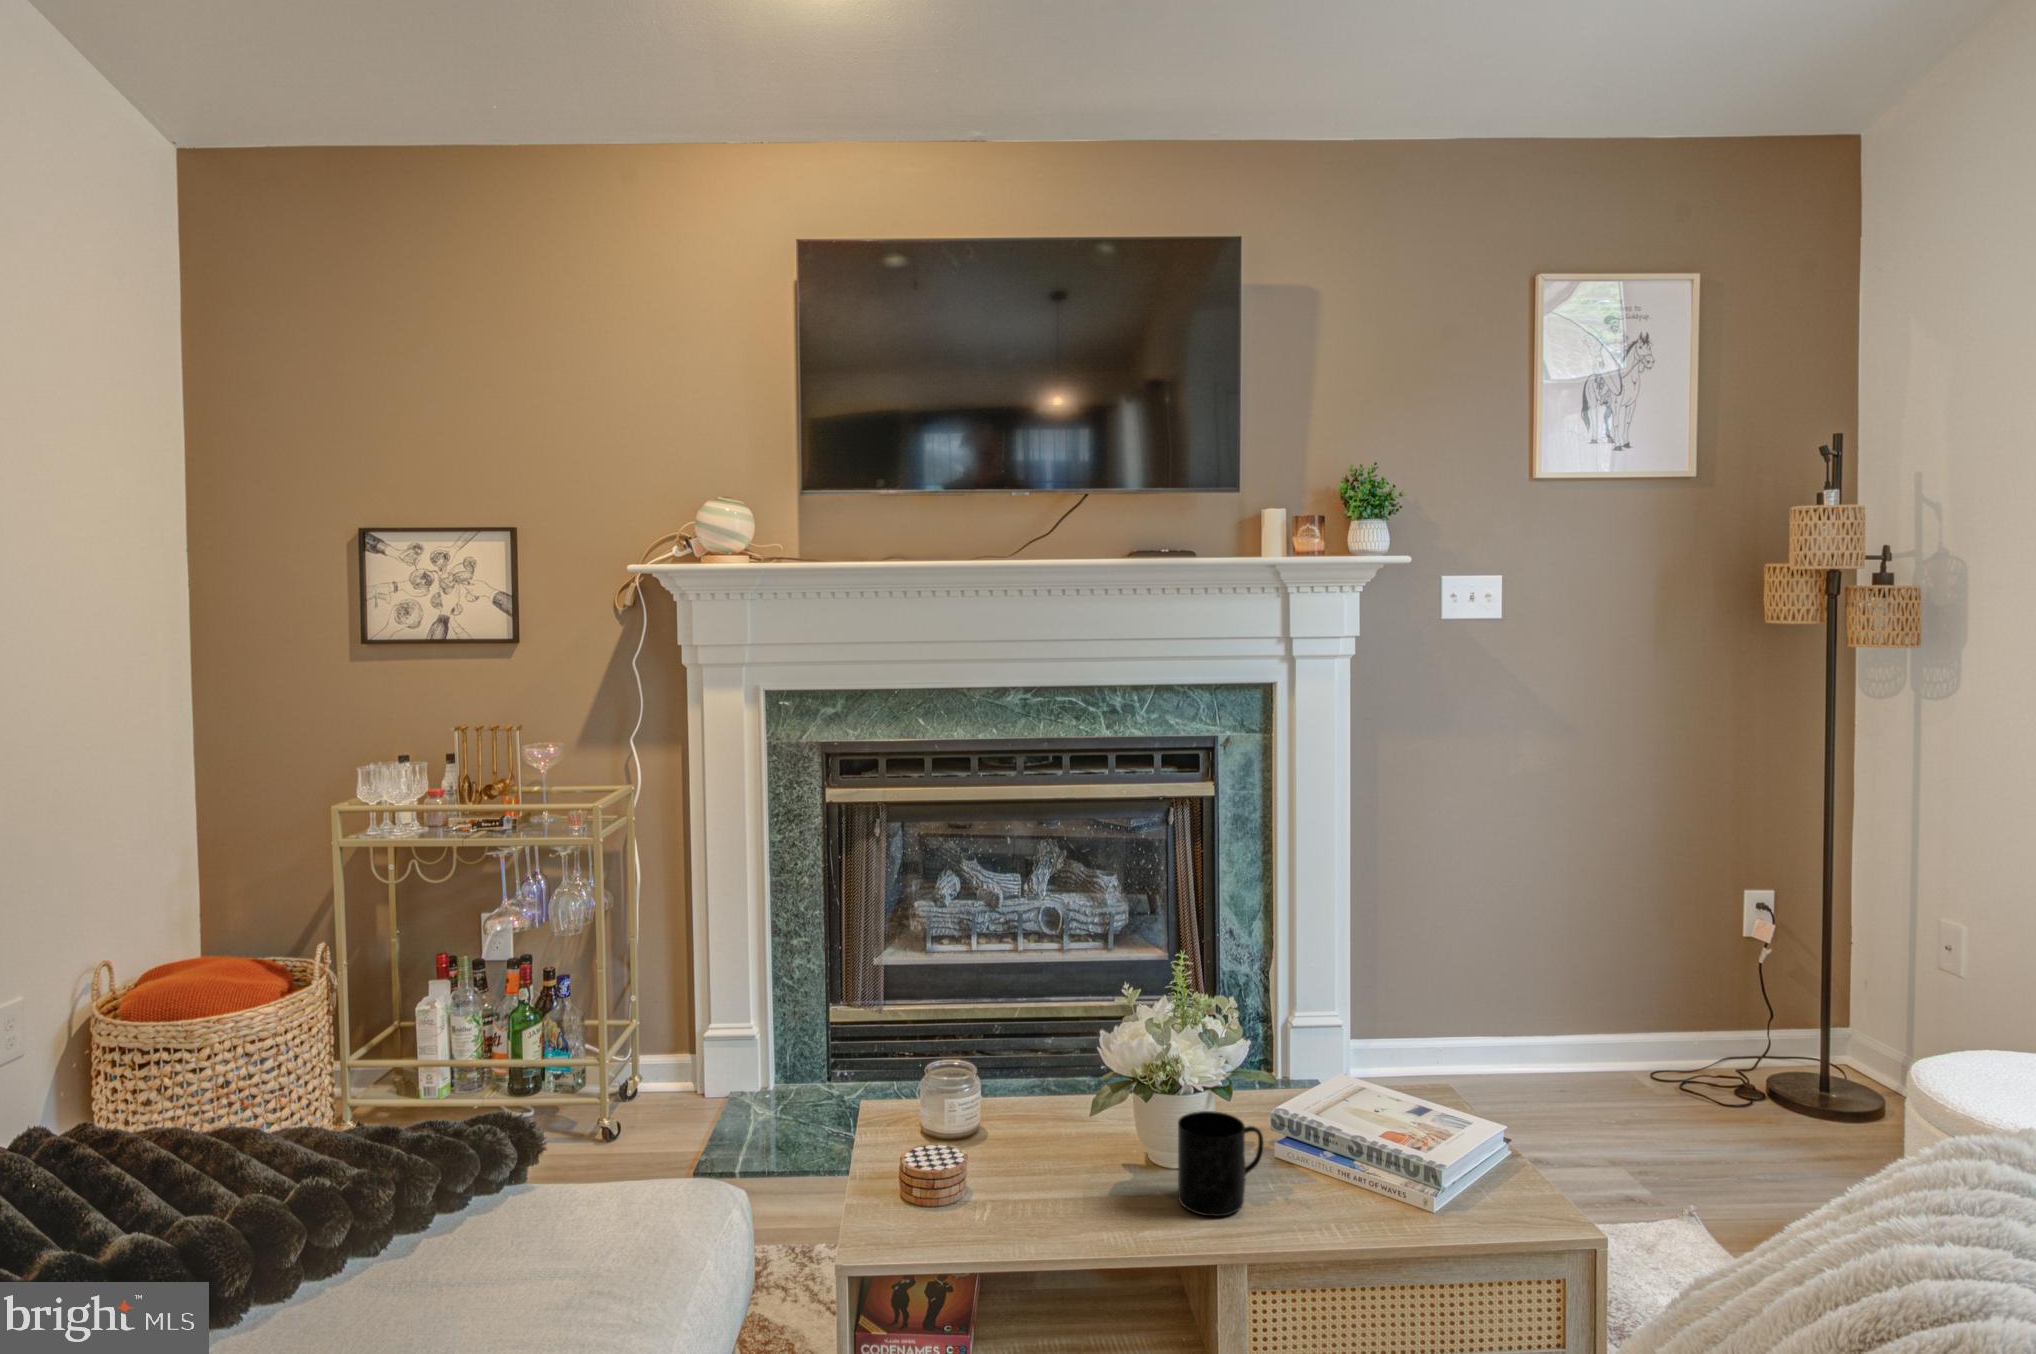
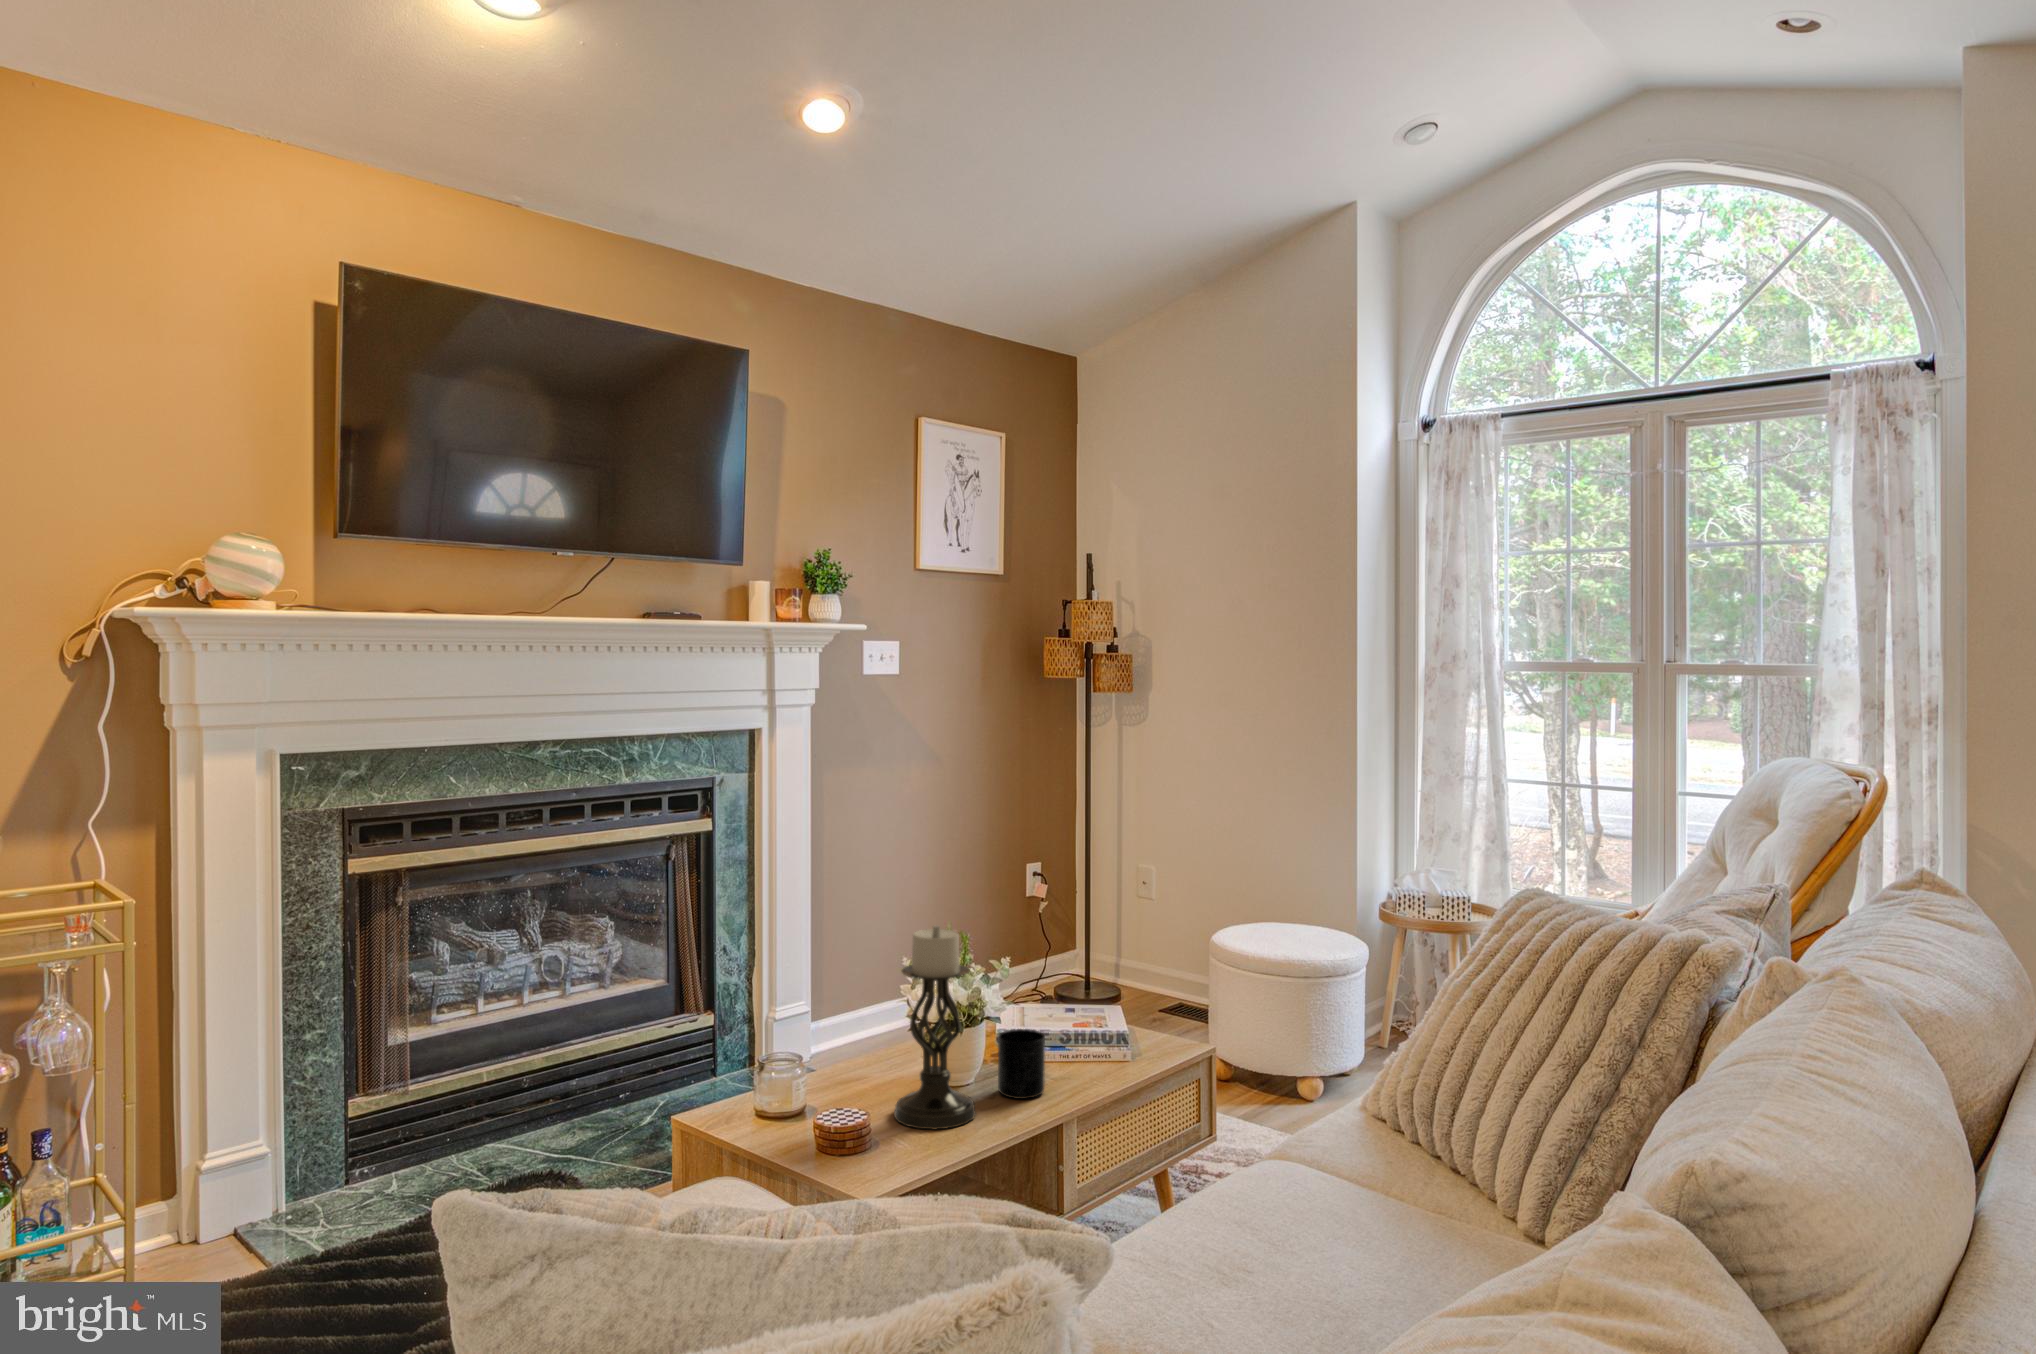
candle holder: none [1009,946,1117,1220] -> present [894,926,975,1129]

